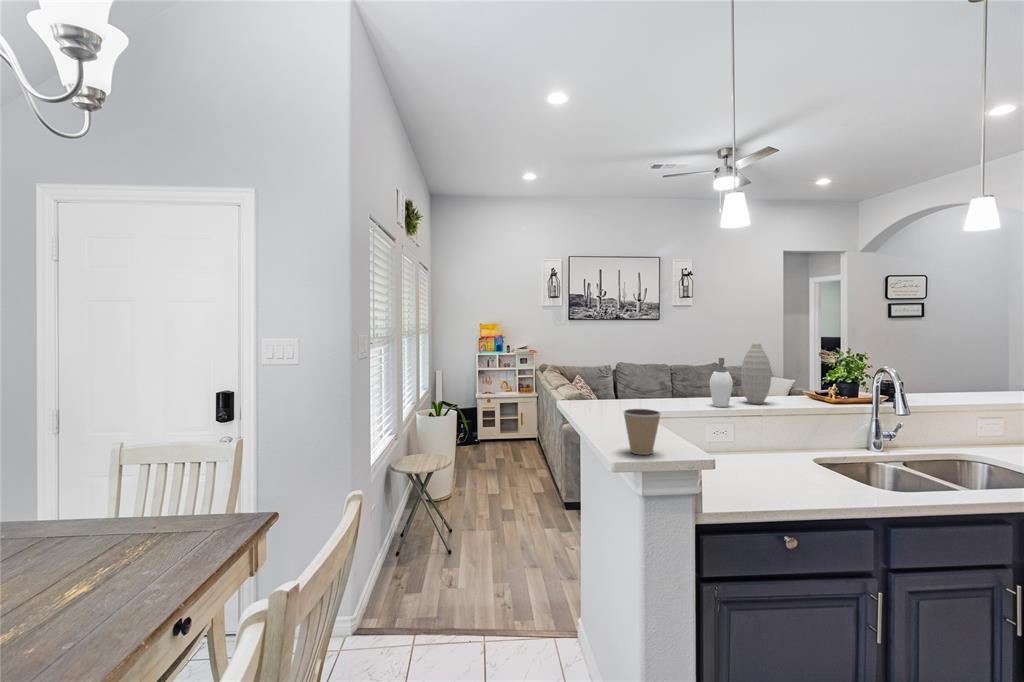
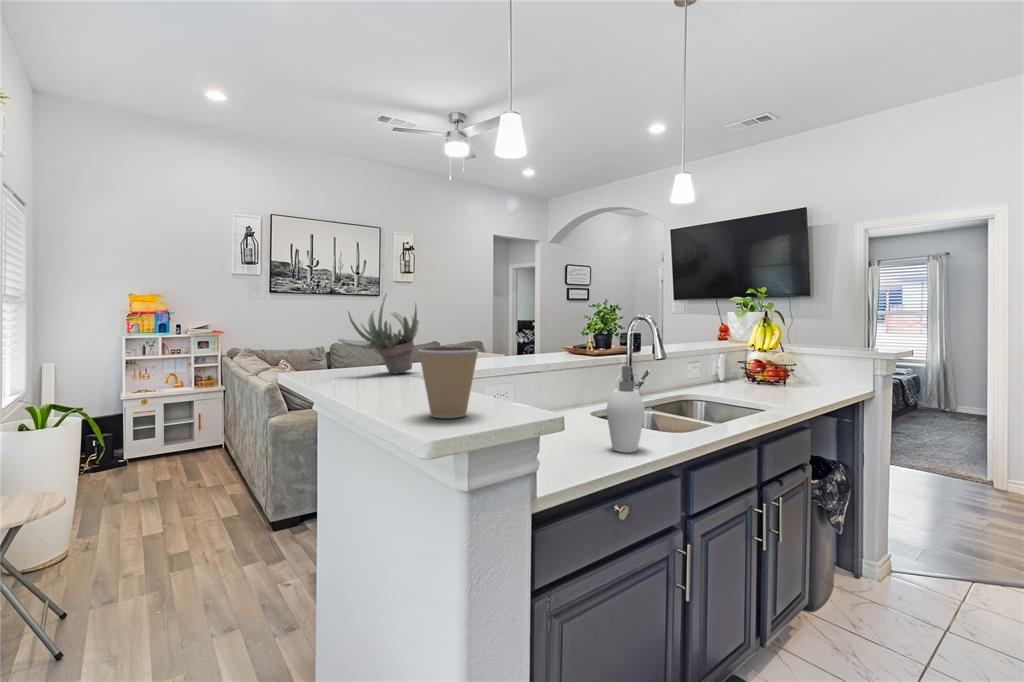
vase: present [741,343,771,404] -> none [508,291,539,361]
succulent plant: none [597,354,654,410] -> present [338,294,419,374]
soap dispenser: present [710,358,733,407] -> present [607,366,645,453]

